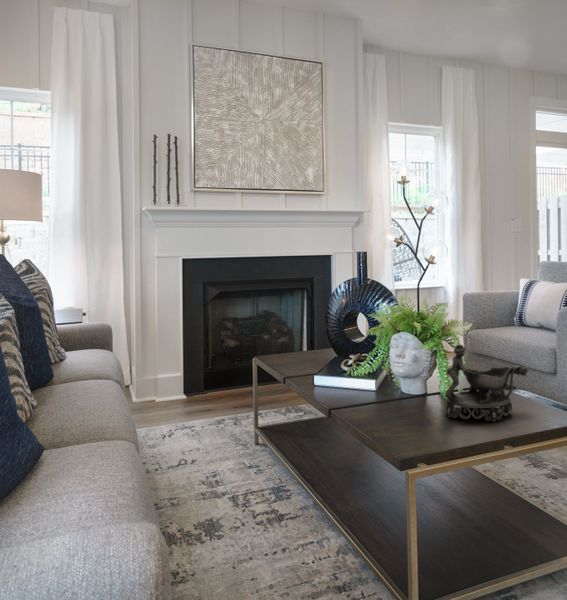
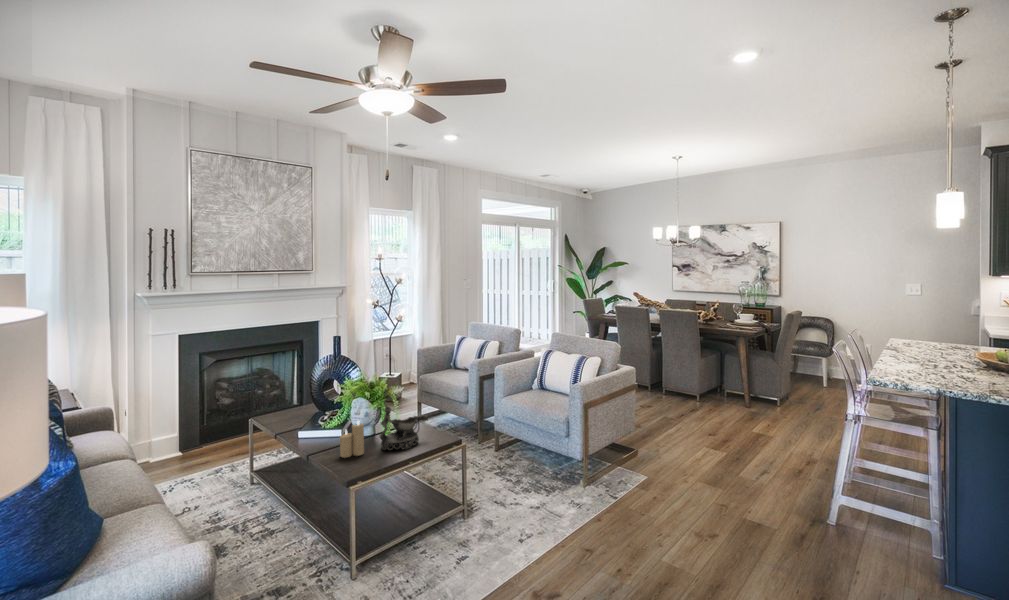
candle: none [380,362,419,422] -> present [340,421,364,458]

